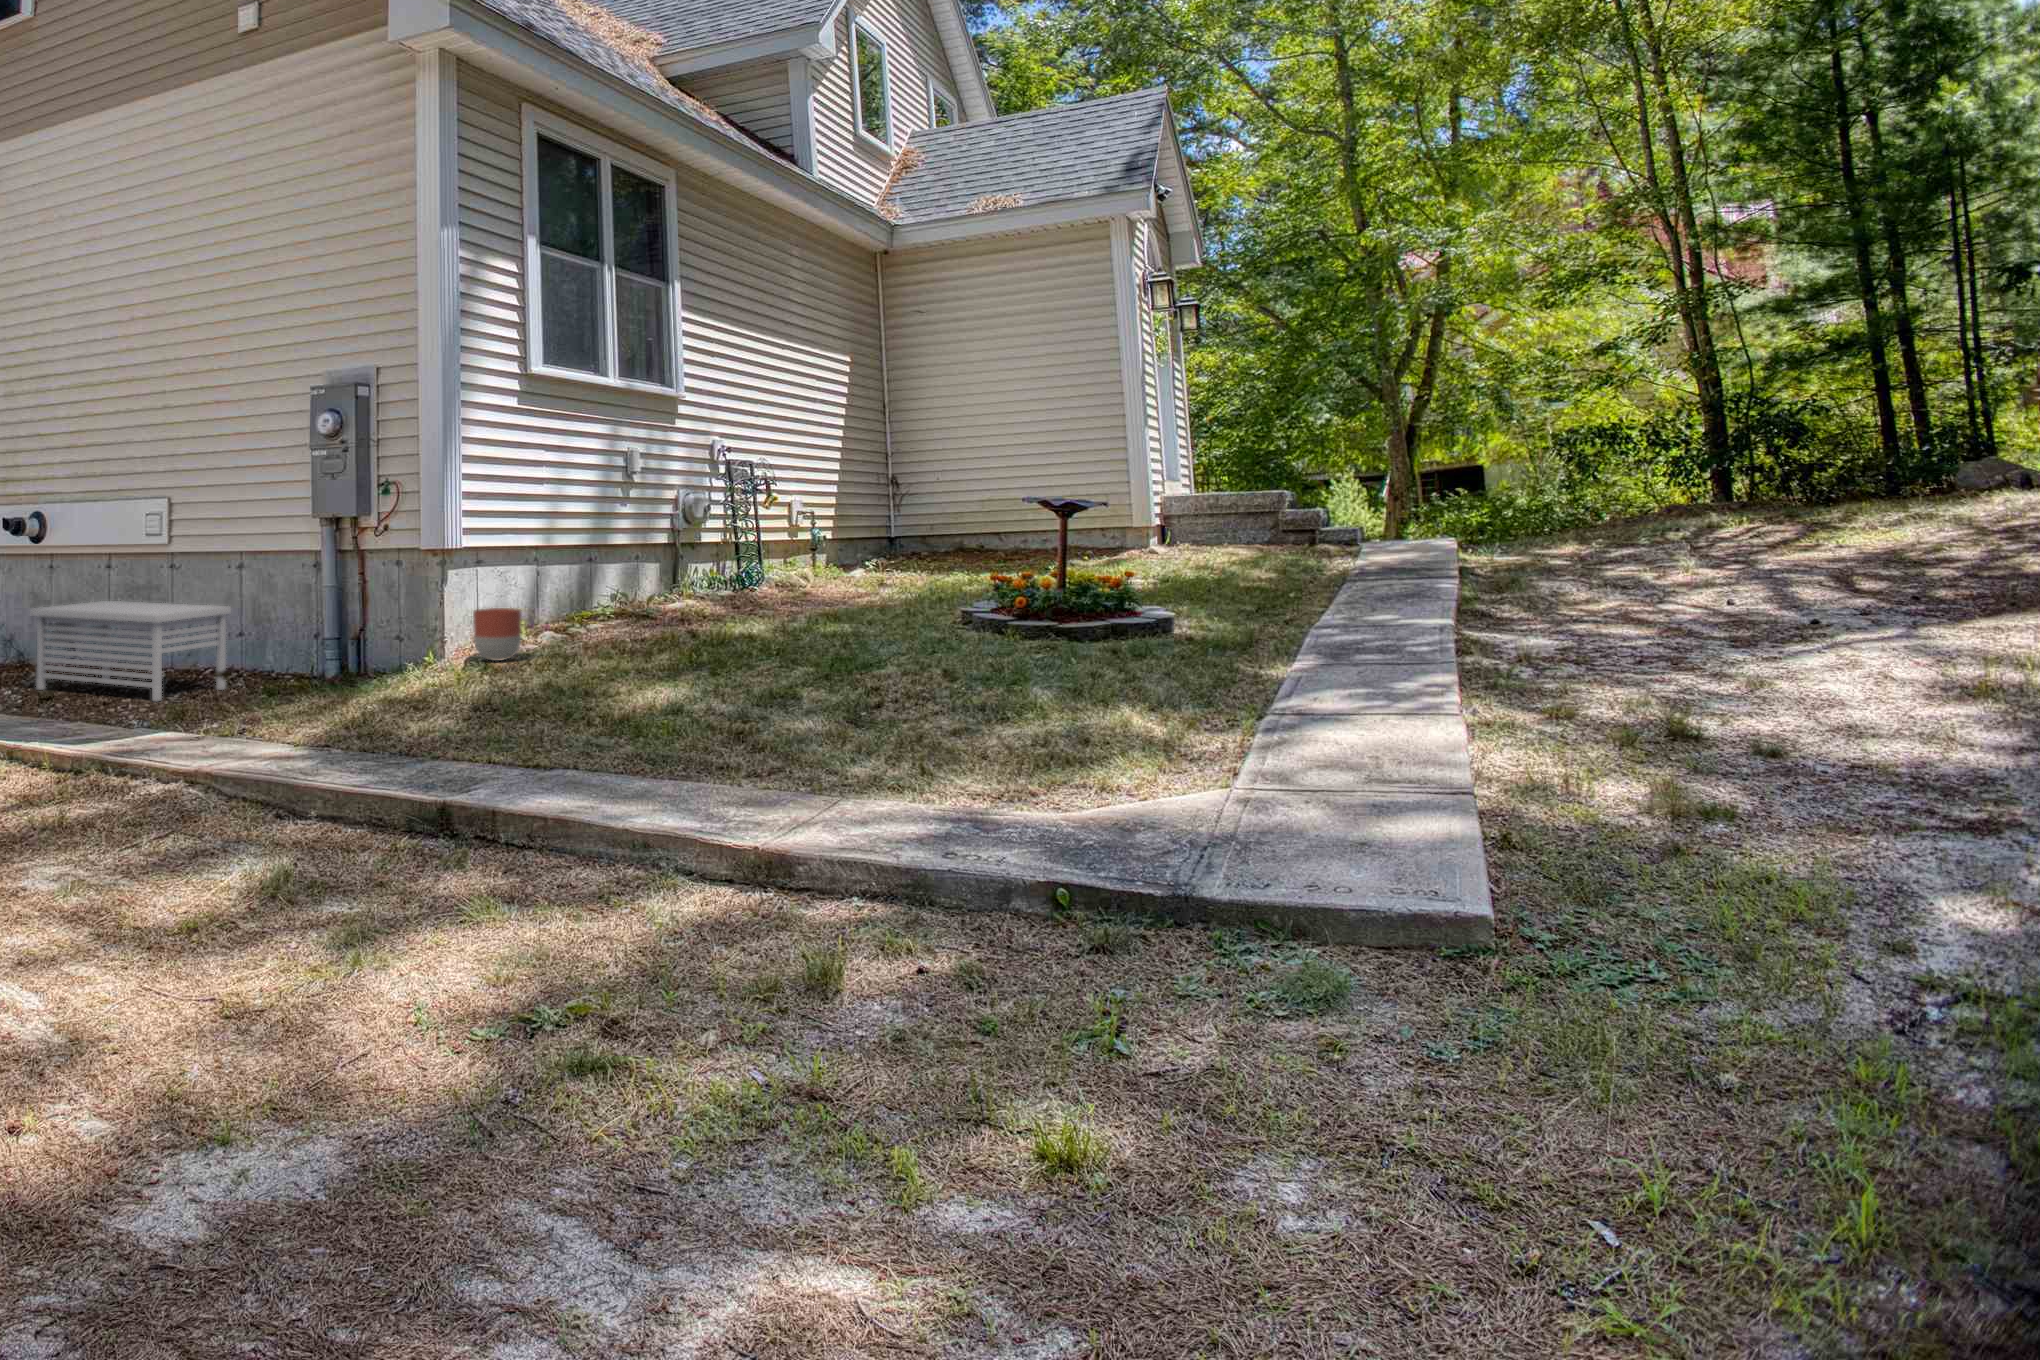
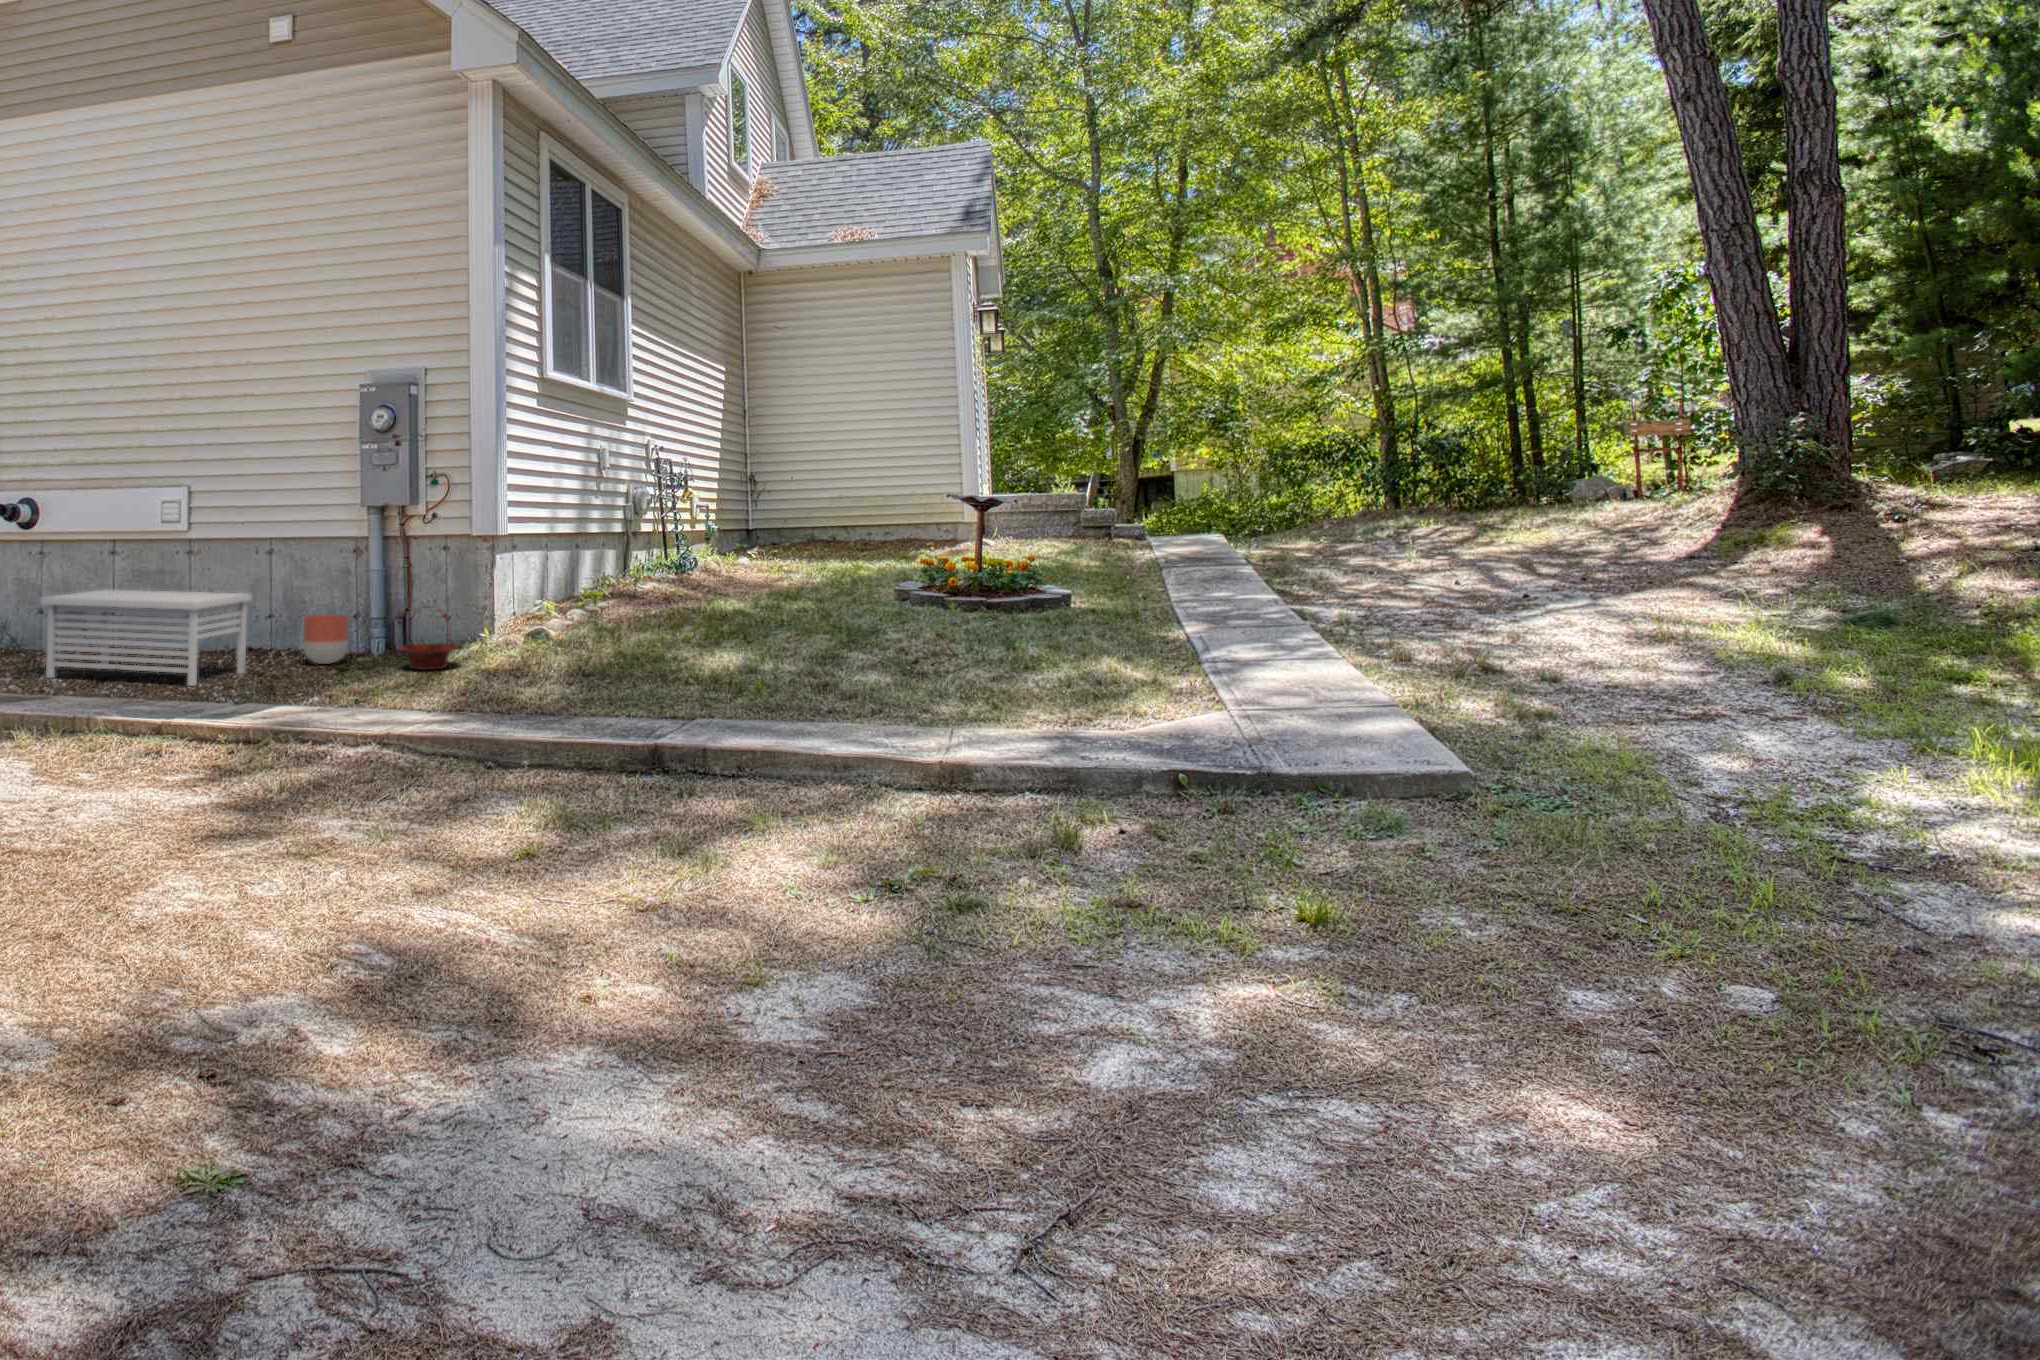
planter: present [473,608,522,661] -> present [303,615,349,664]
basket: none [349,621,415,690] -> present [400,611,457,670]

